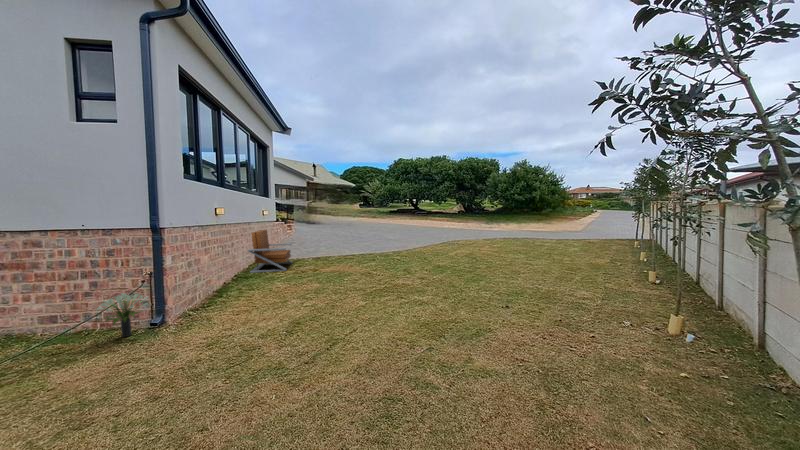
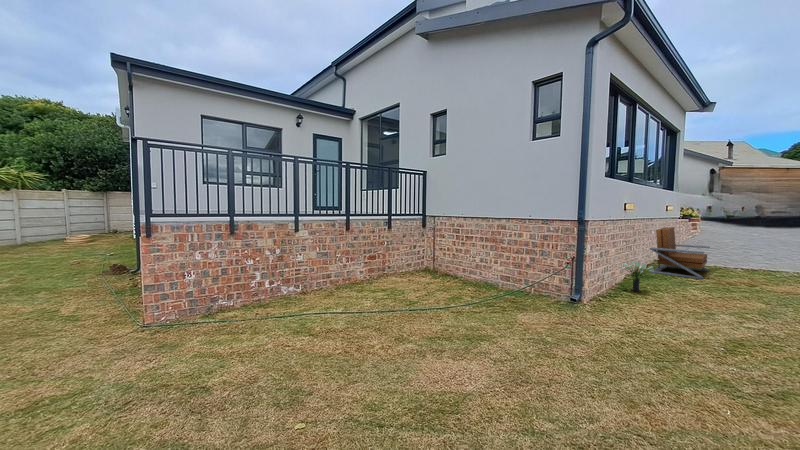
potted plant: present [97,294,148,337] -> present [619,261,654,291]

